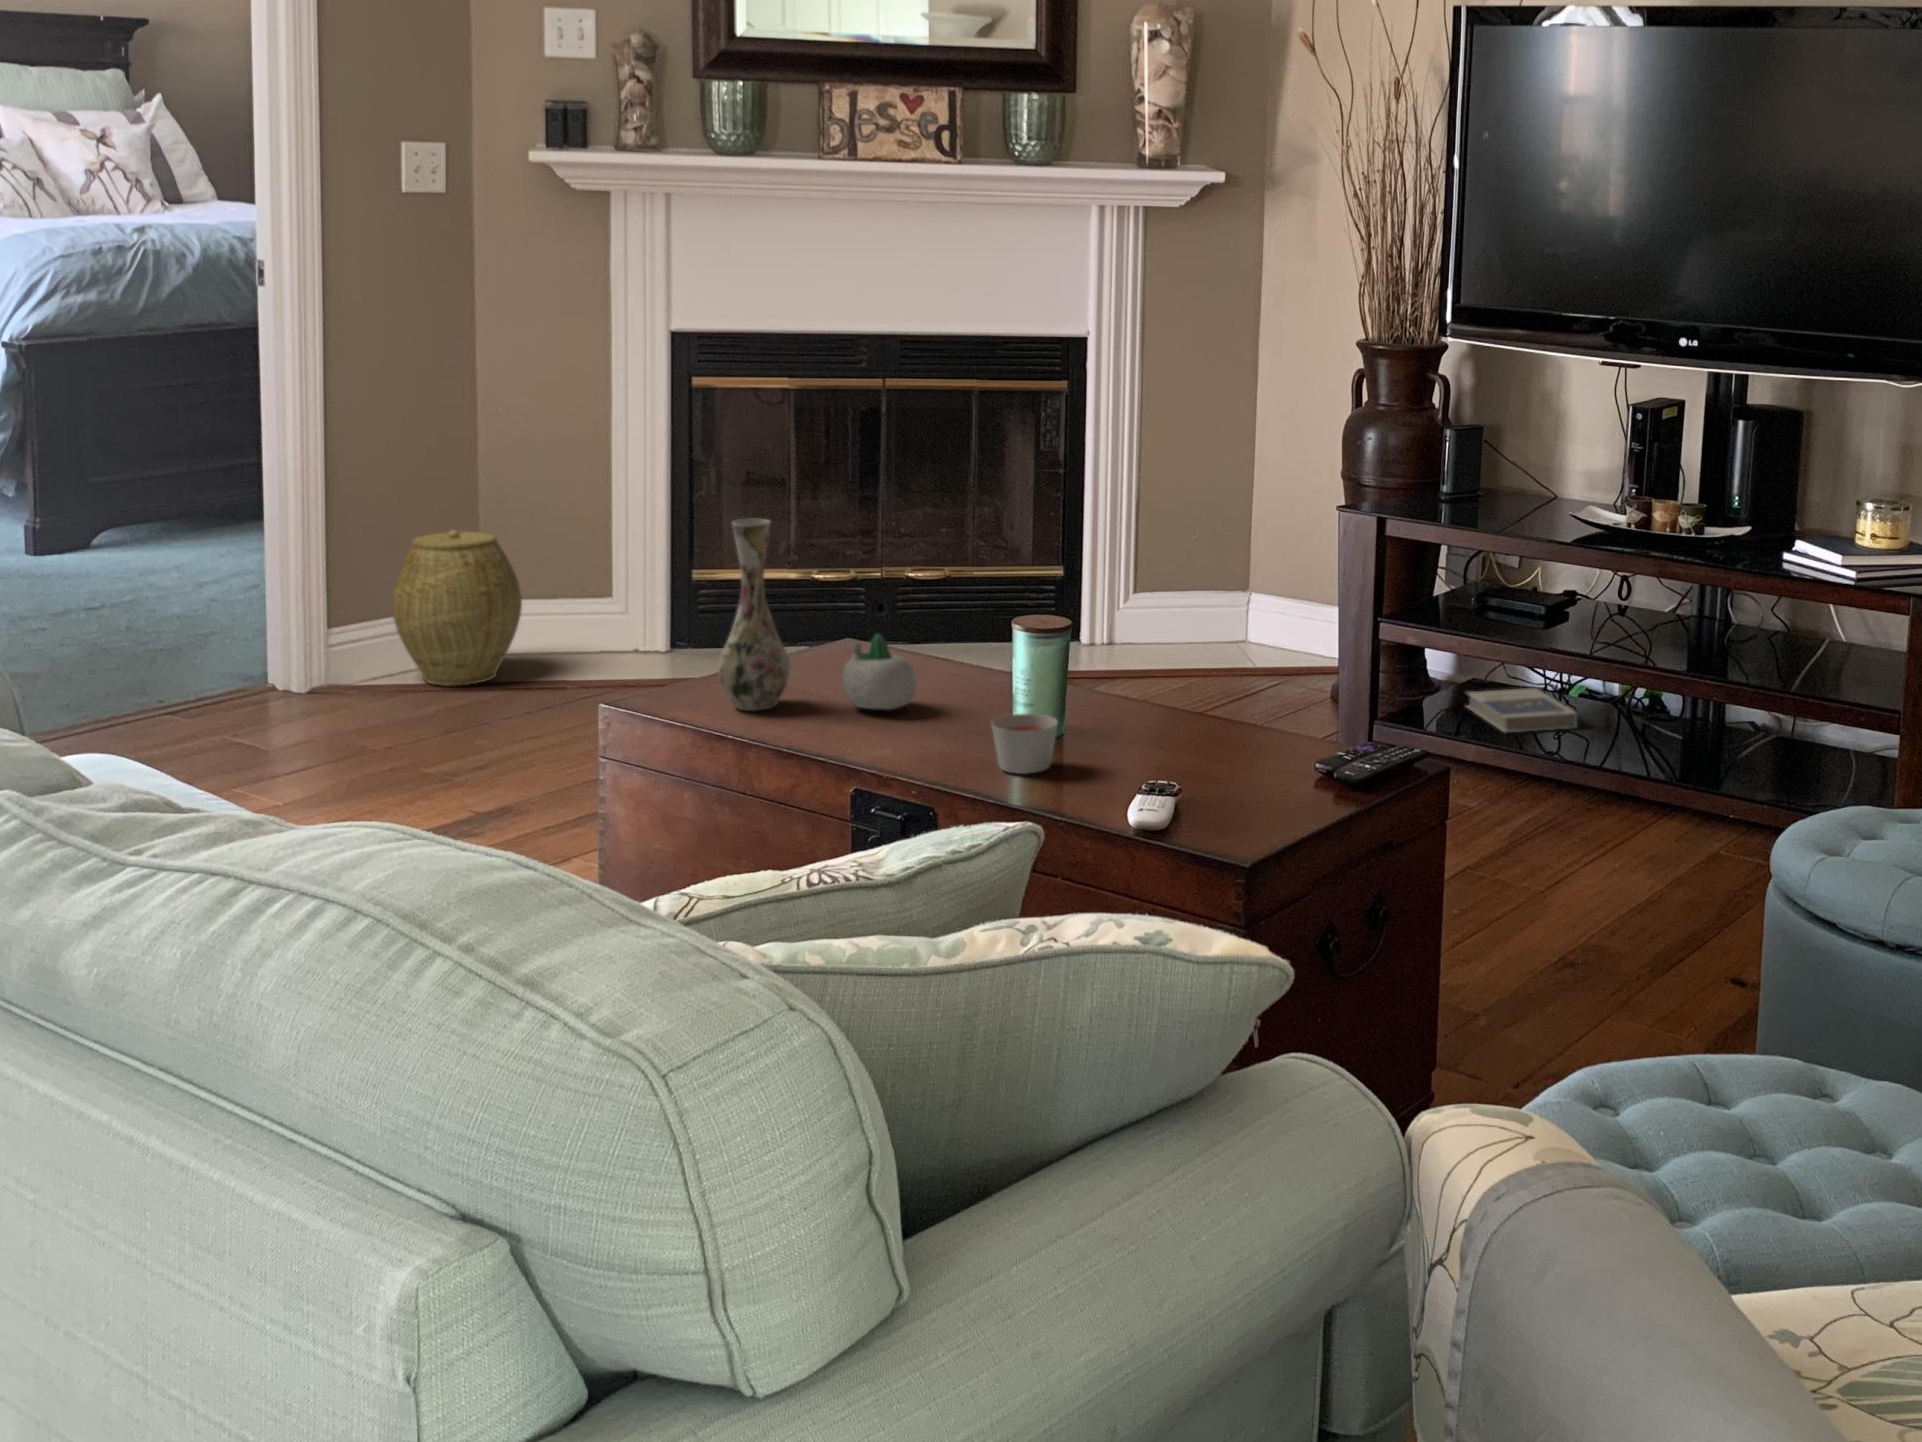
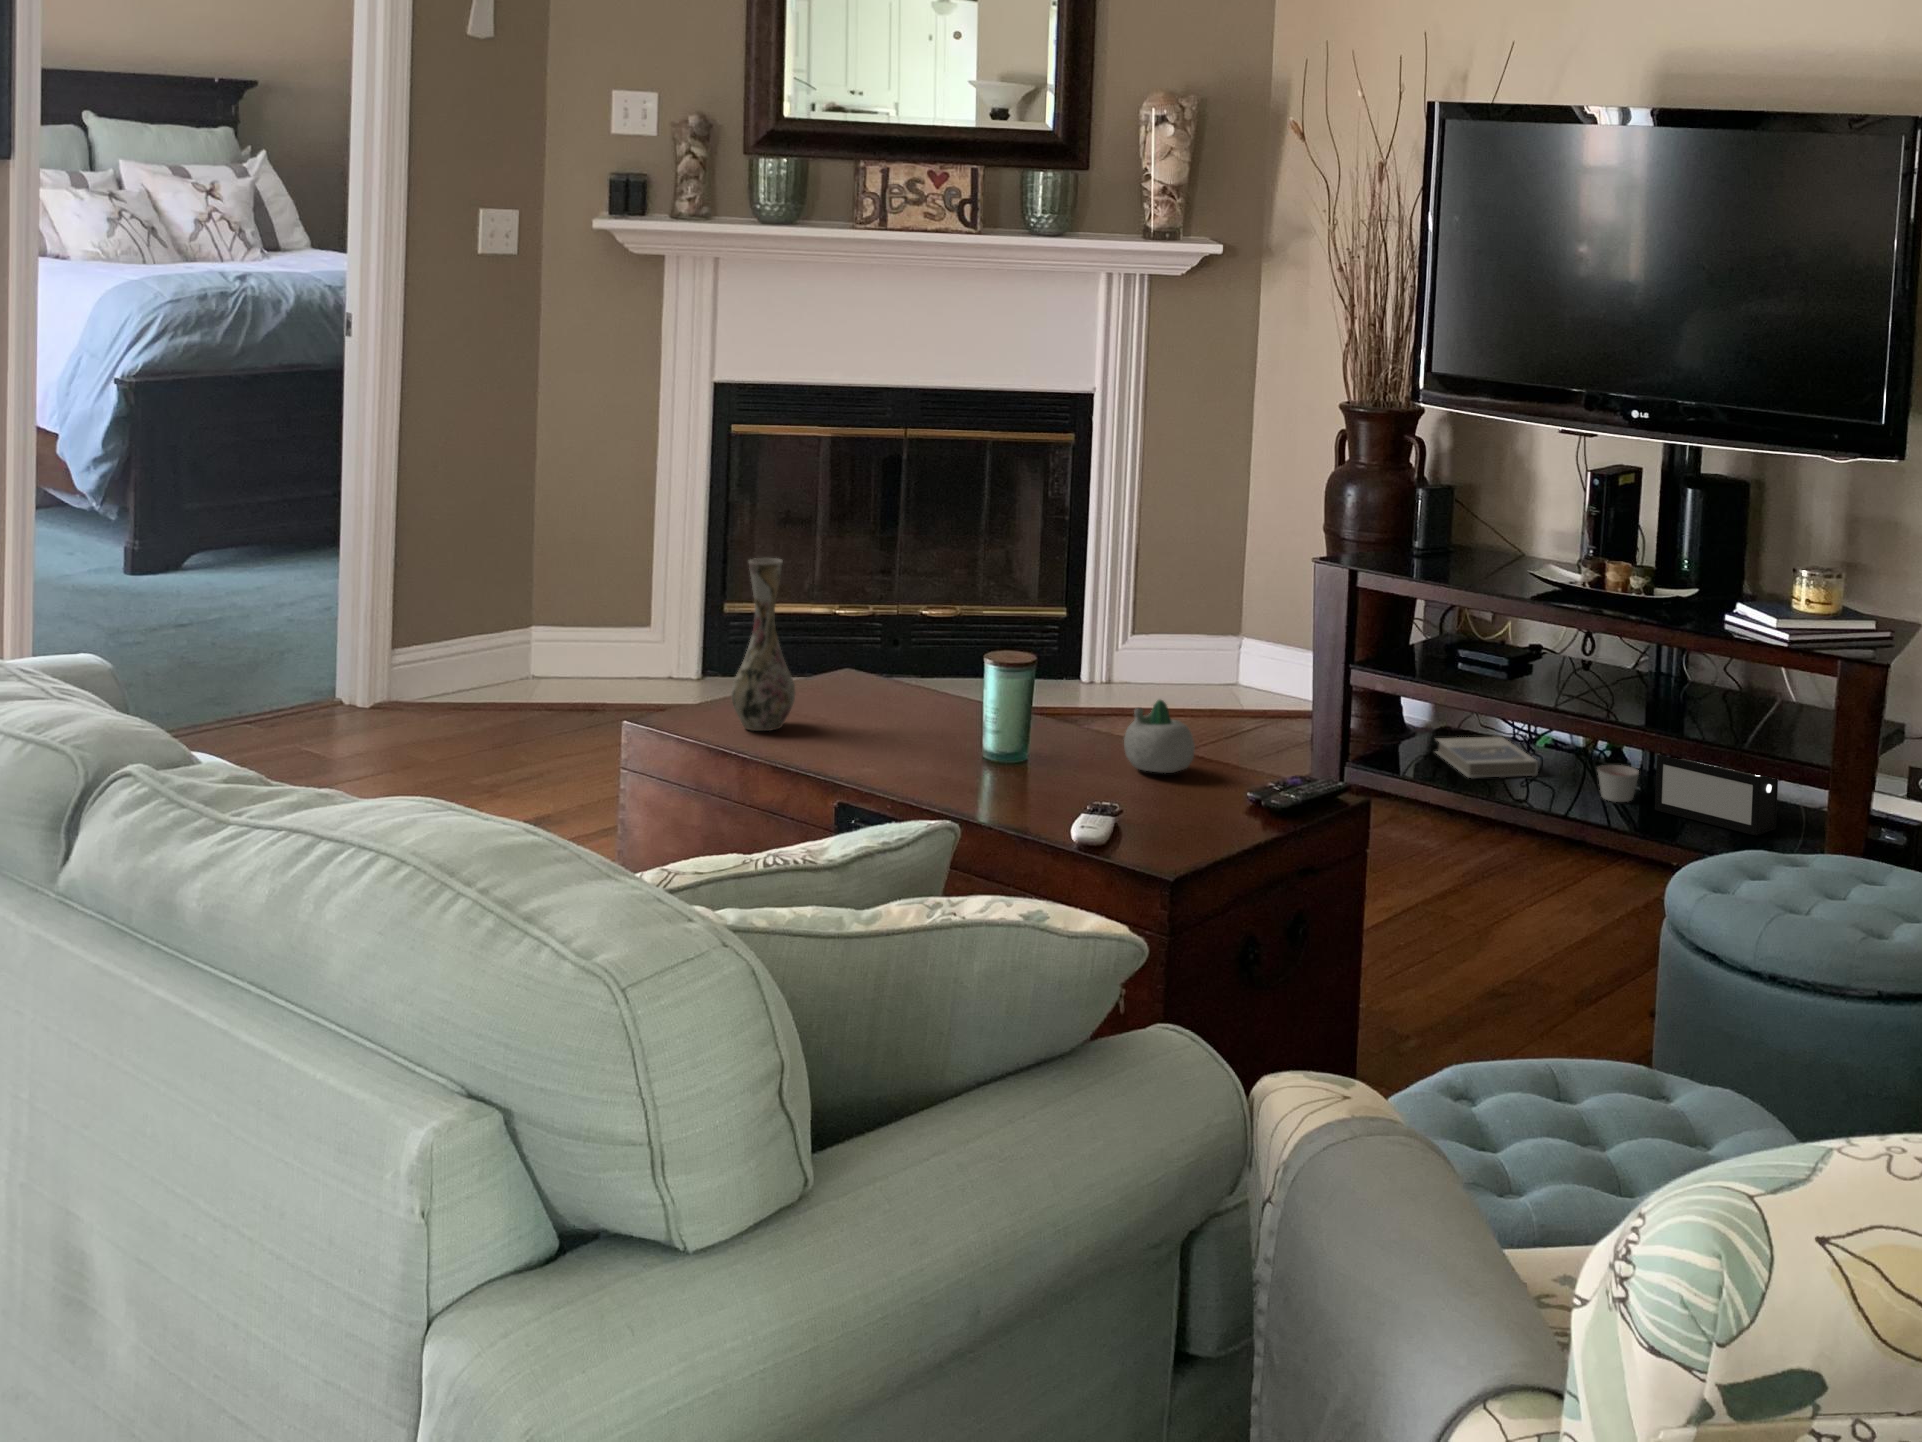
woven basket: present [392,530,522,686] -> none [450,560,567,704]
succulent planter: present [843,634,917,710] -> present [1124,700,1195,773]
speaker: none [1705,696,1837,784] -> present [1655,753,1778,835]
candle: present [991,714,1058,774] -> present [1598,765,1639,802]

